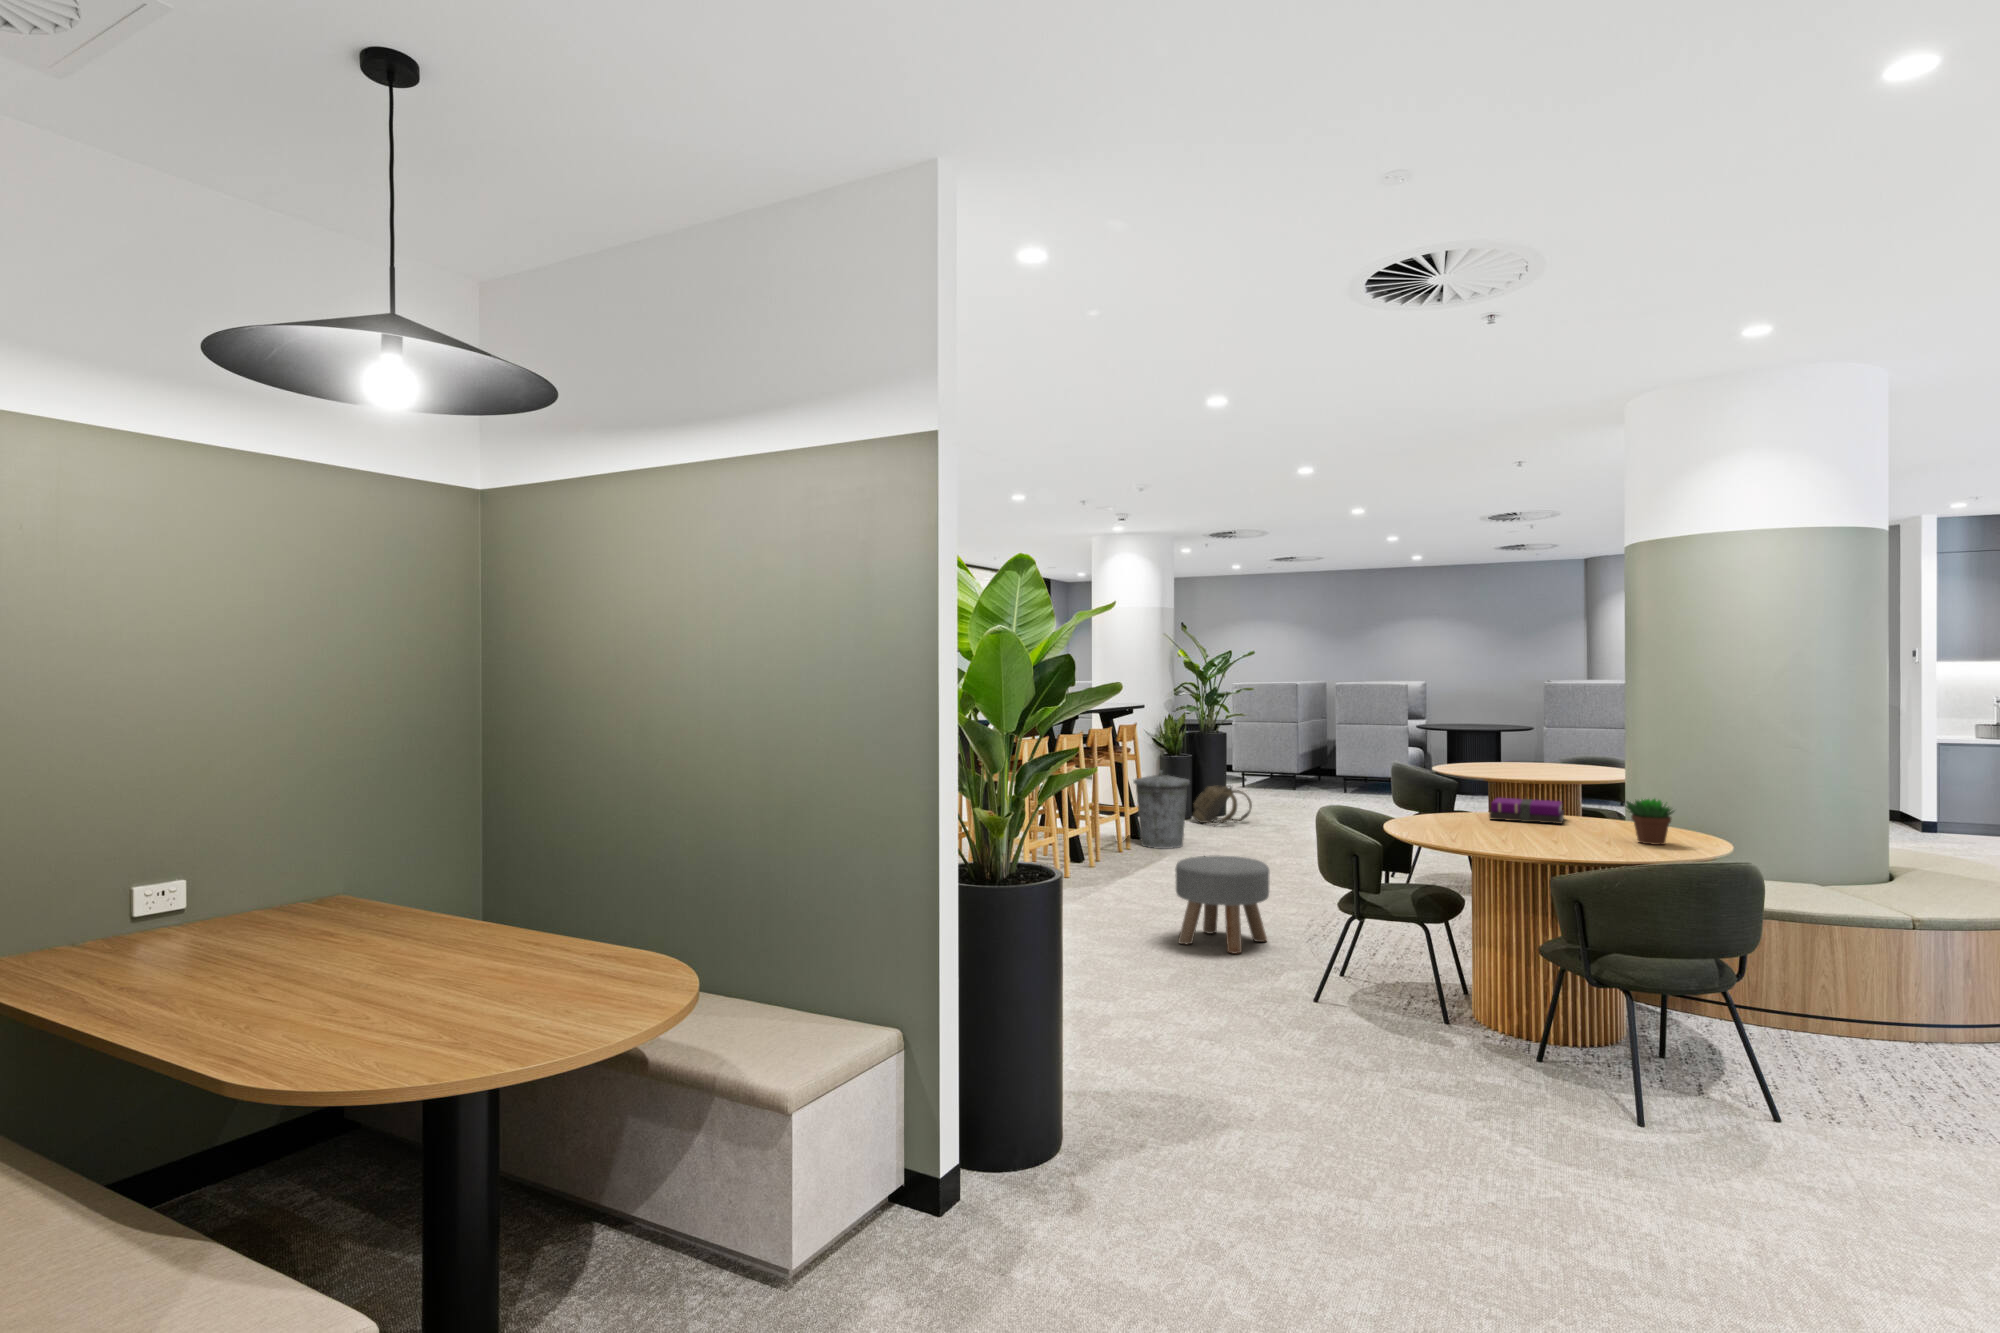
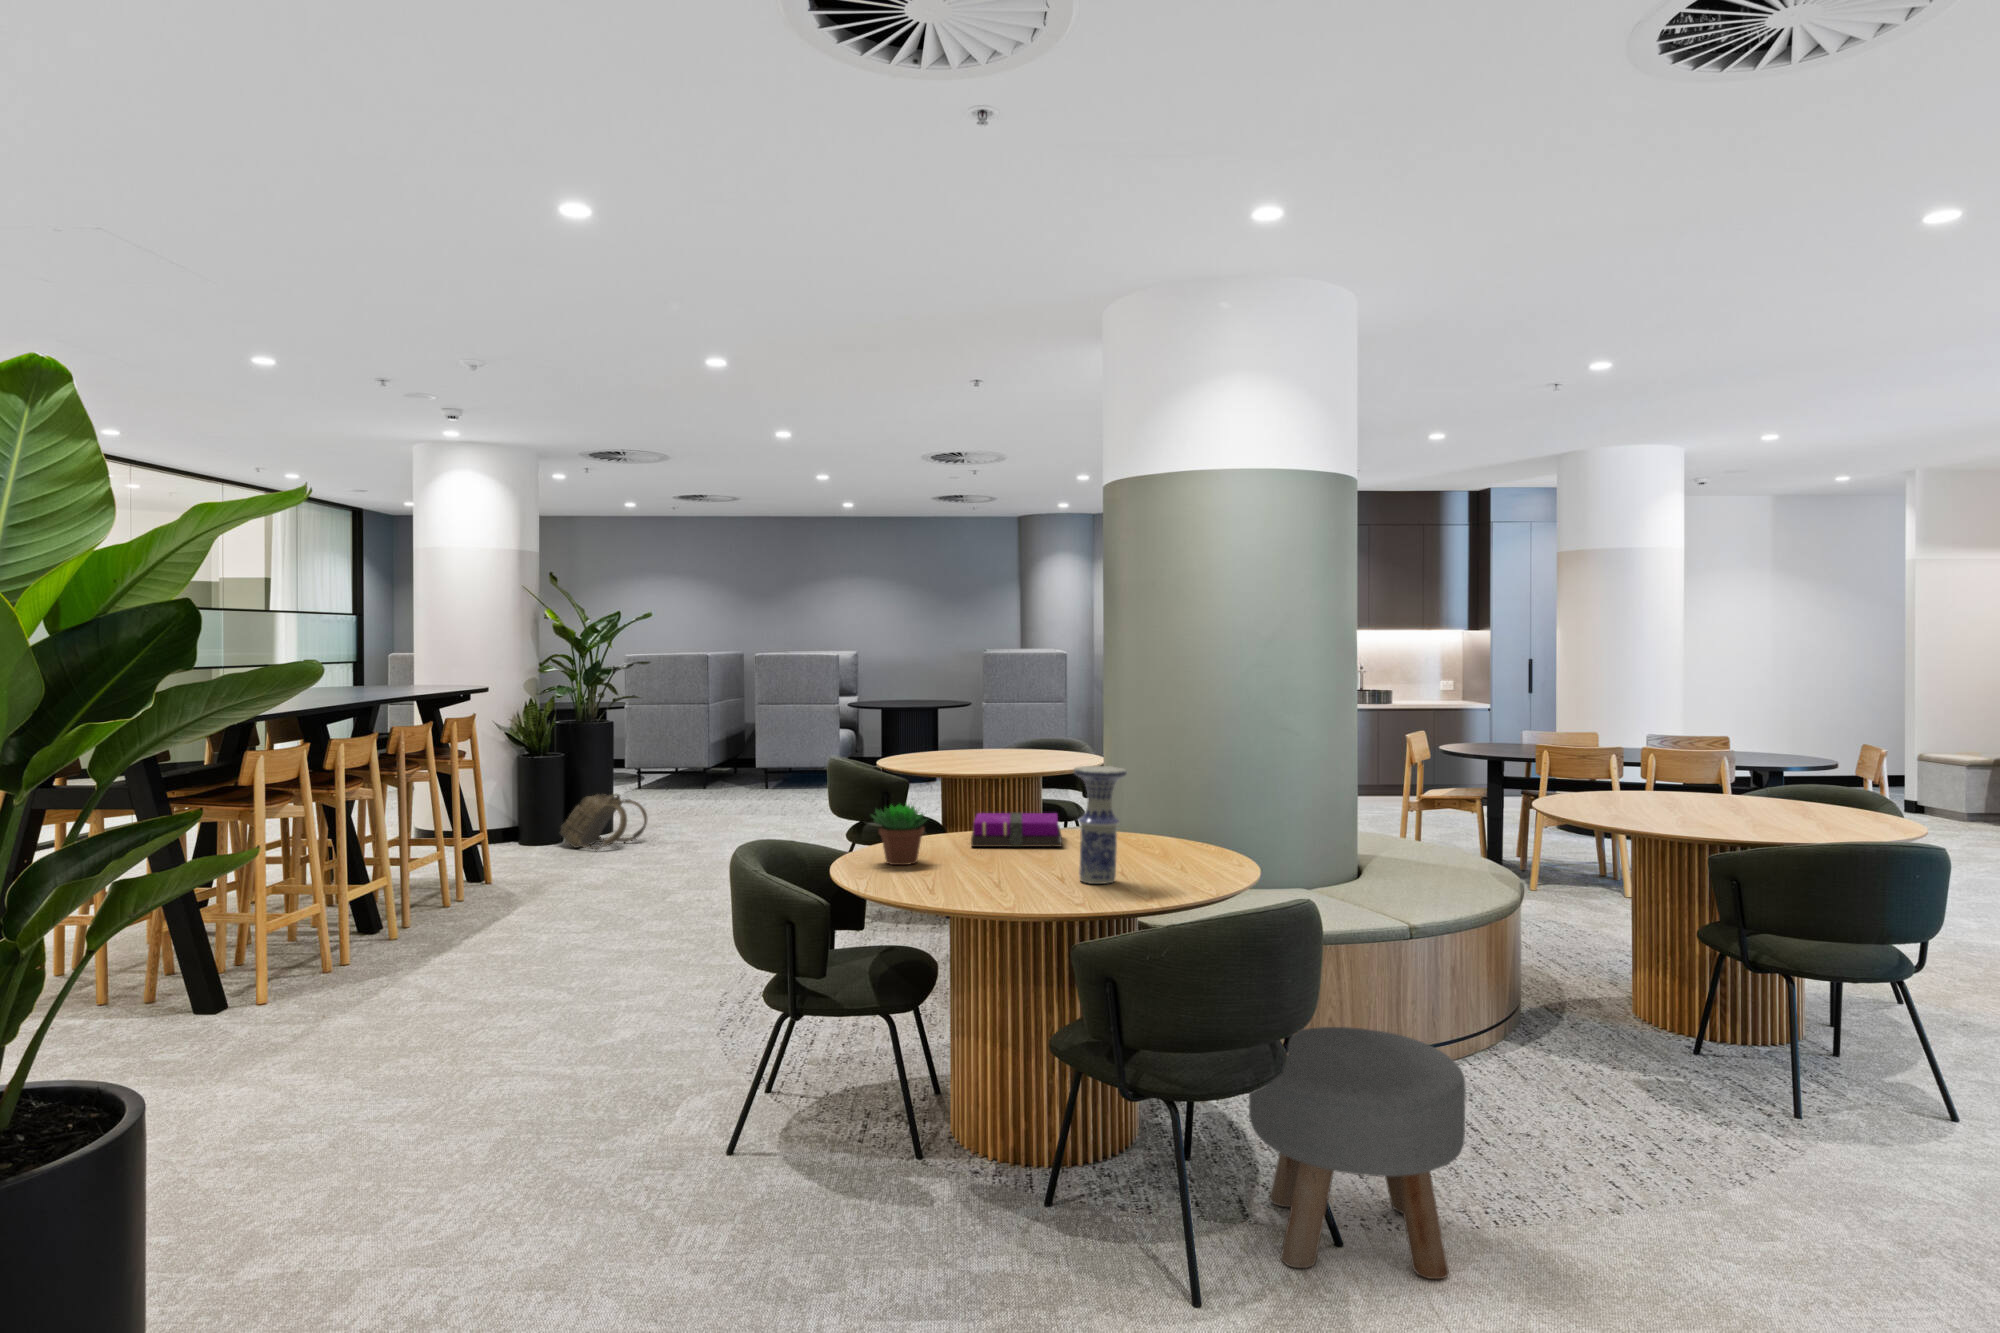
vase: none [1560,763,1603,845] -> present [1074,766,1127,884]
trash can: present [1134,770,1190,849] -> none [467,781,555,896]
succulent plant: present [1626,799,1674,845] -> present [872,804,929,865]
ottoman: present [1176,855,1269,954] -> present [1249,1027,1466,1279]

